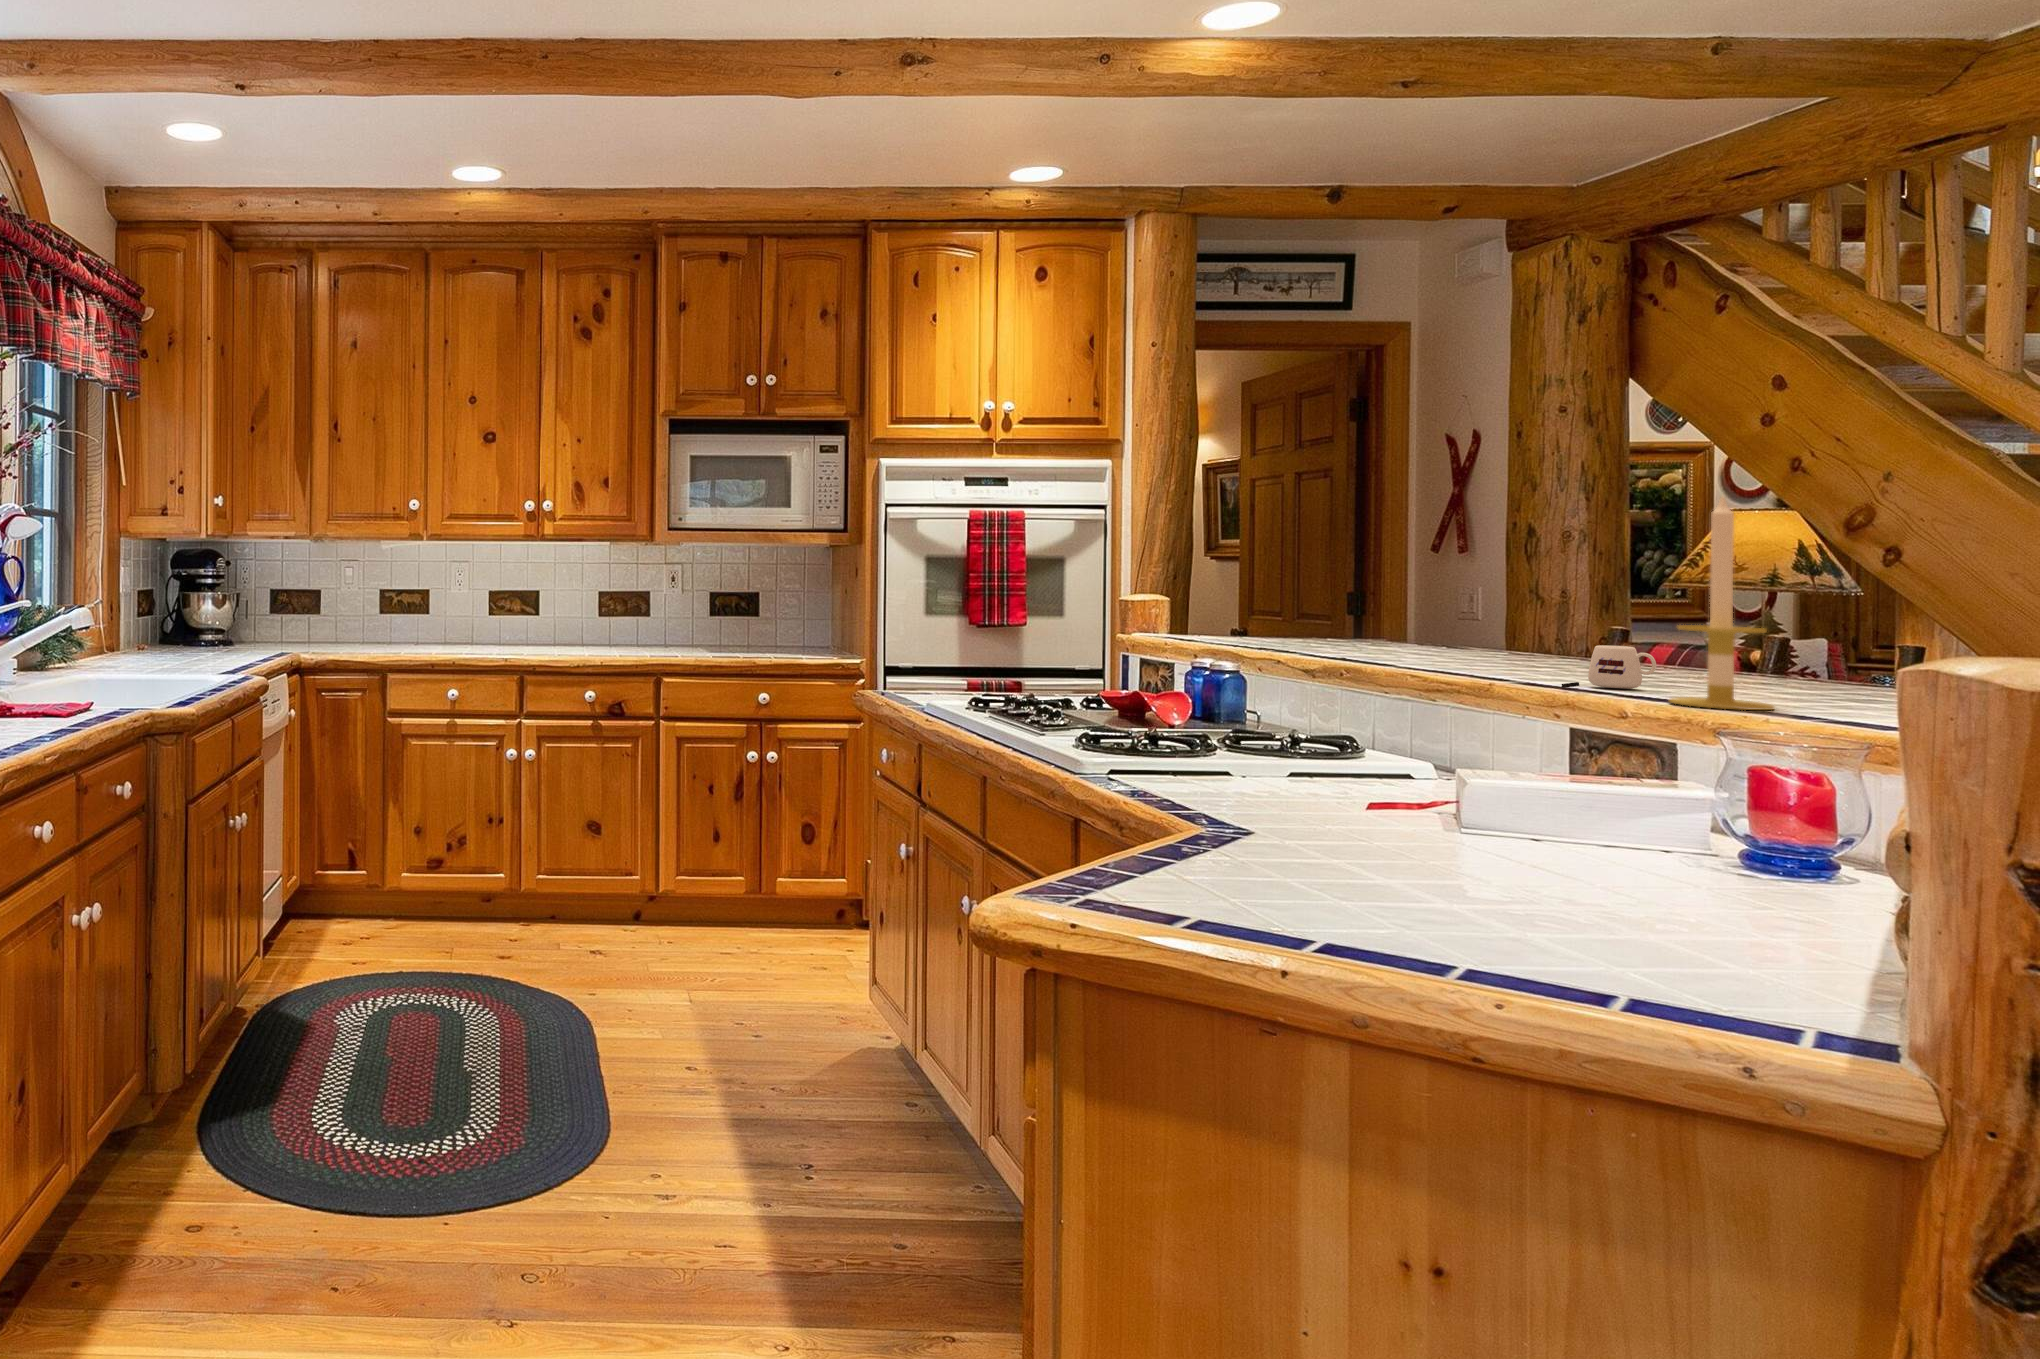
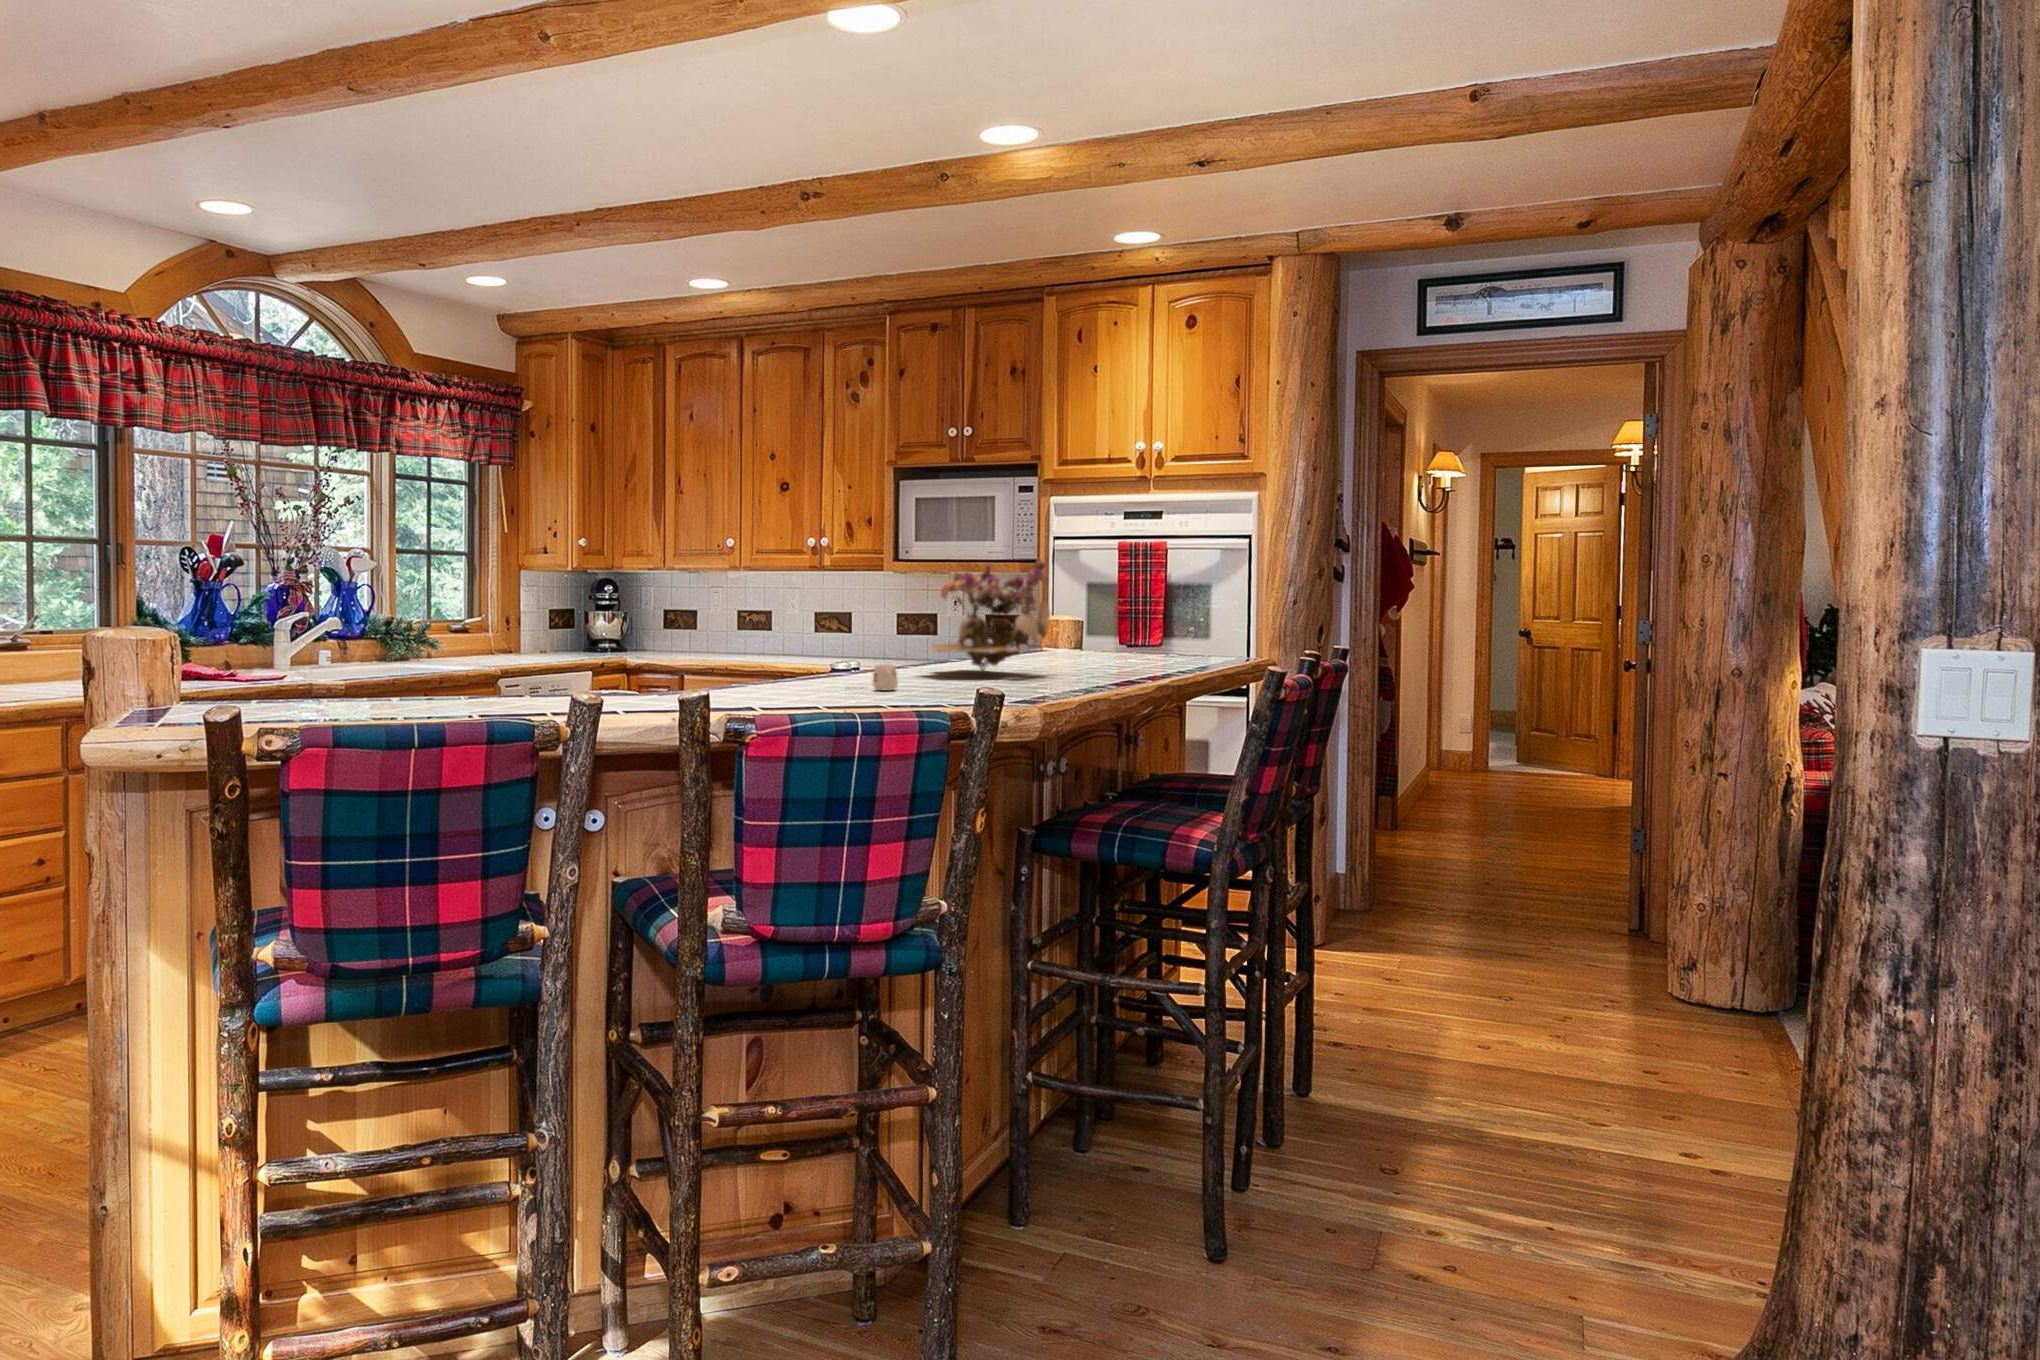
flower arrangement: none [1300,496,1555,660] -> present [922,559,1050,671]
candle: present [1669,497,1774,710] -> none [787,576,832,701]

